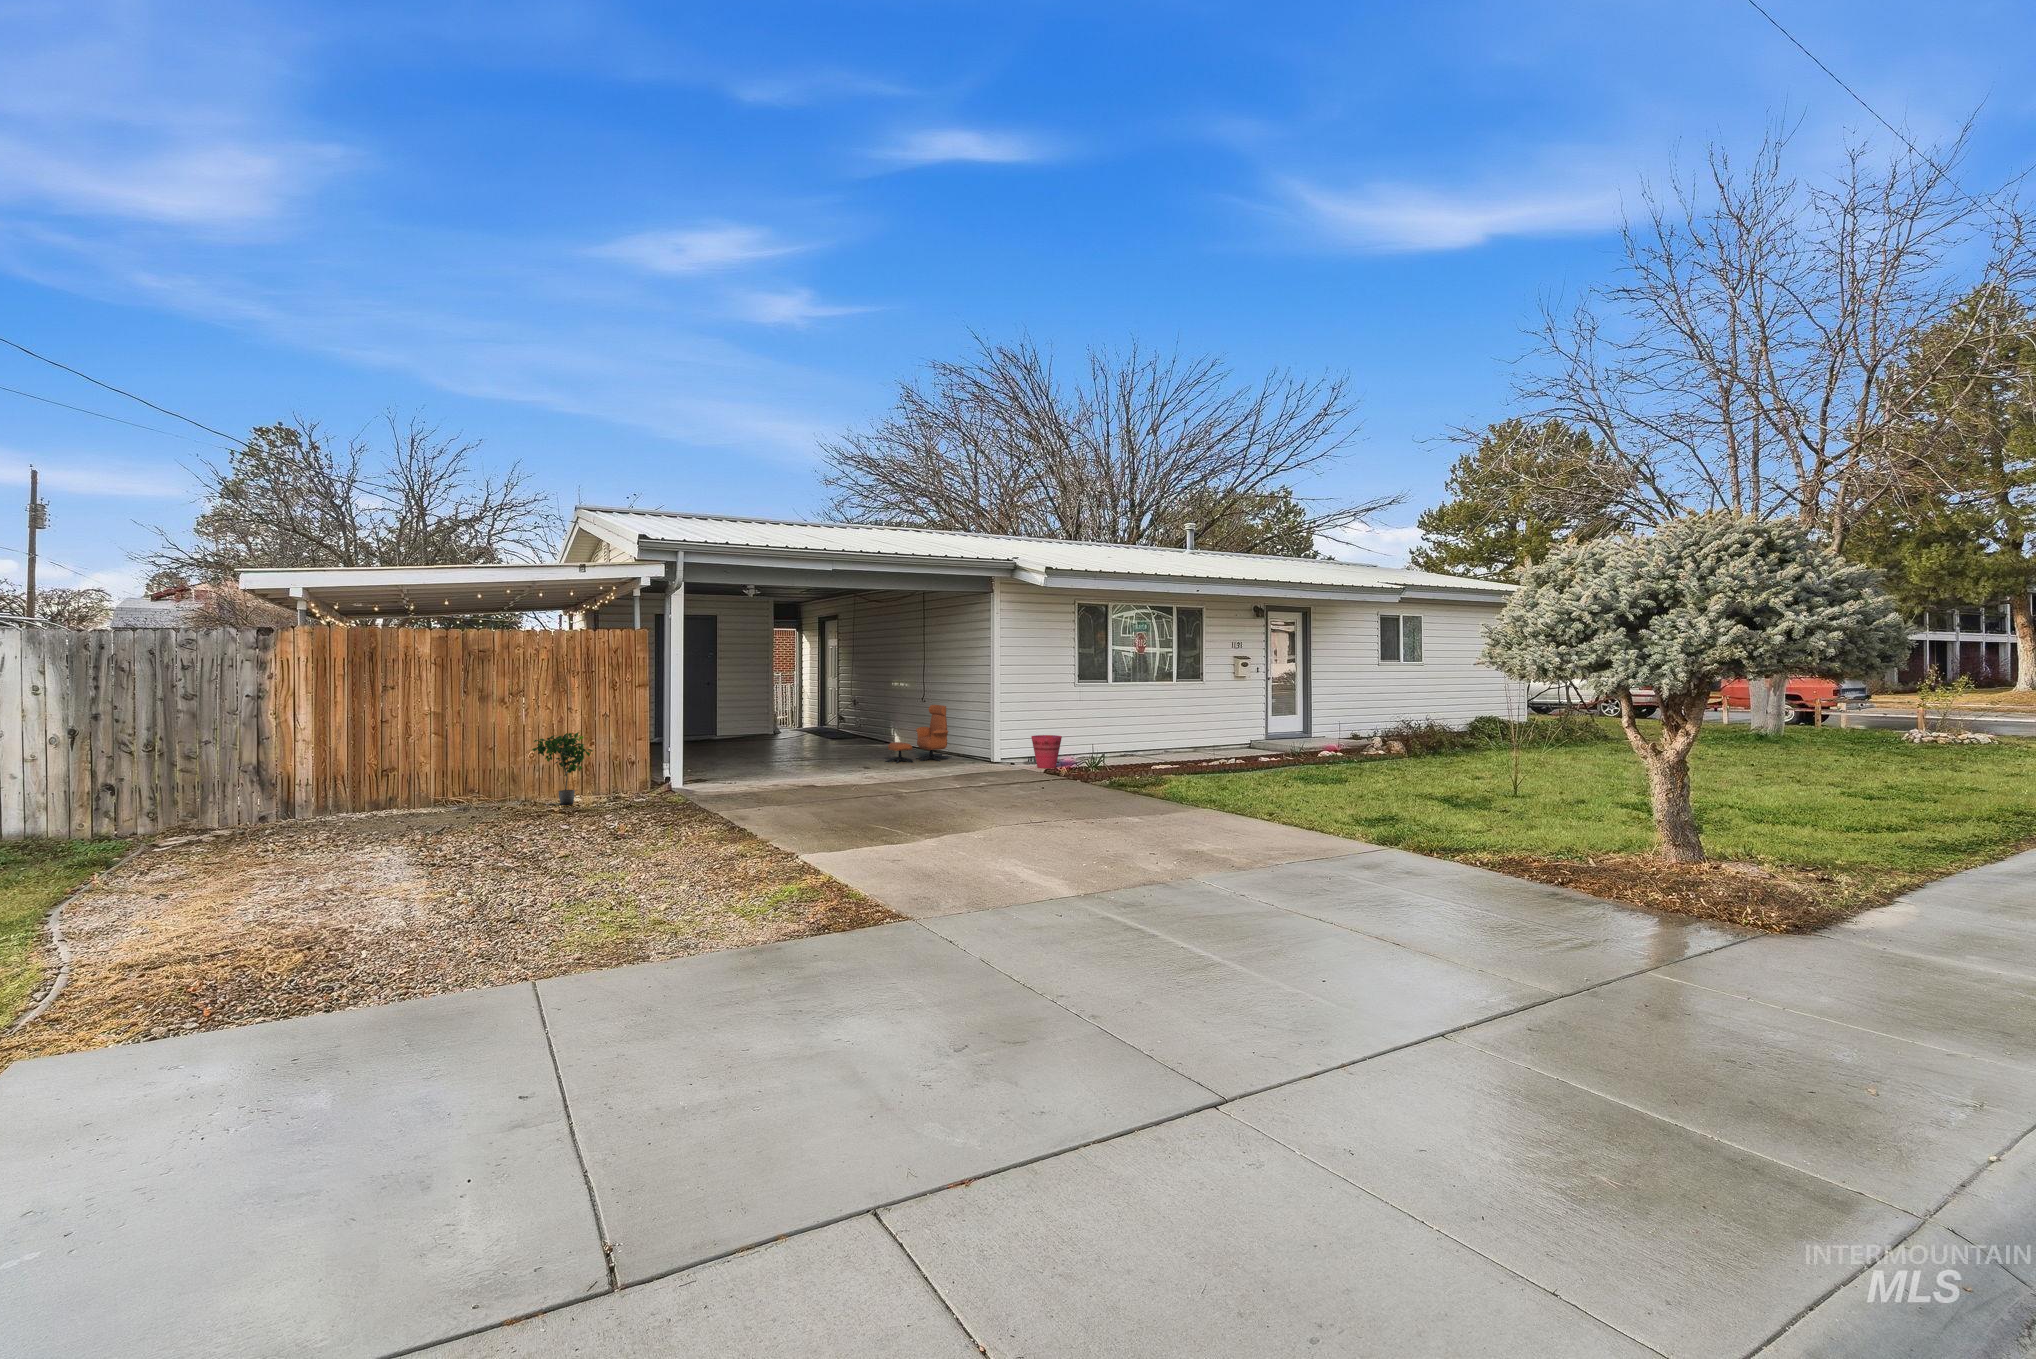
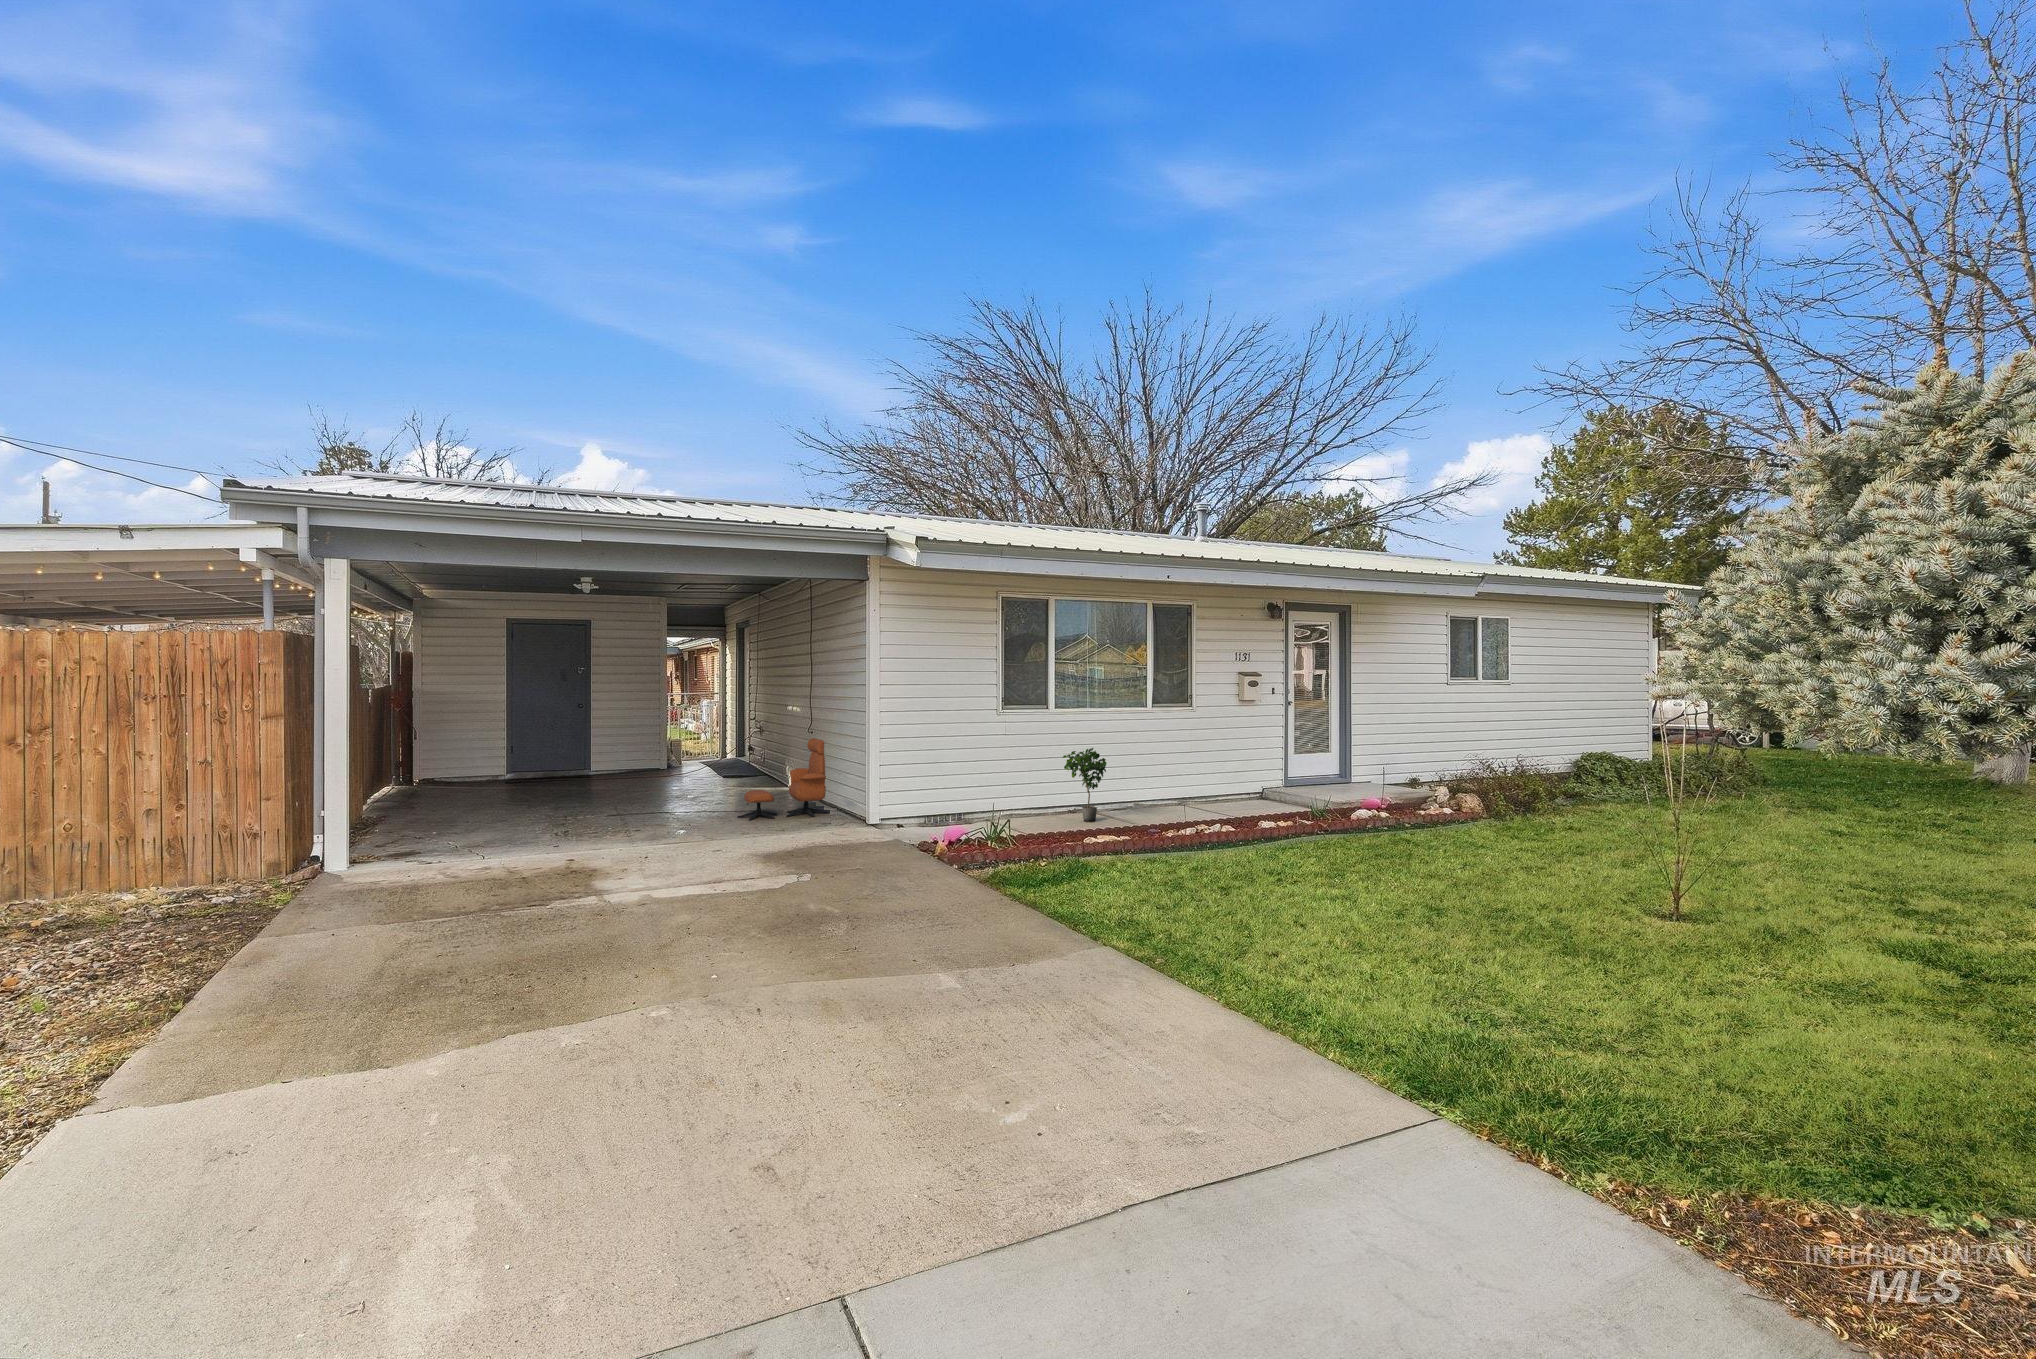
potted plant: present [532,732,593,805] -> present [1063,748,1107,822]
bucket: present [1031,735,1062,768] -> none [924,785,968,834]

